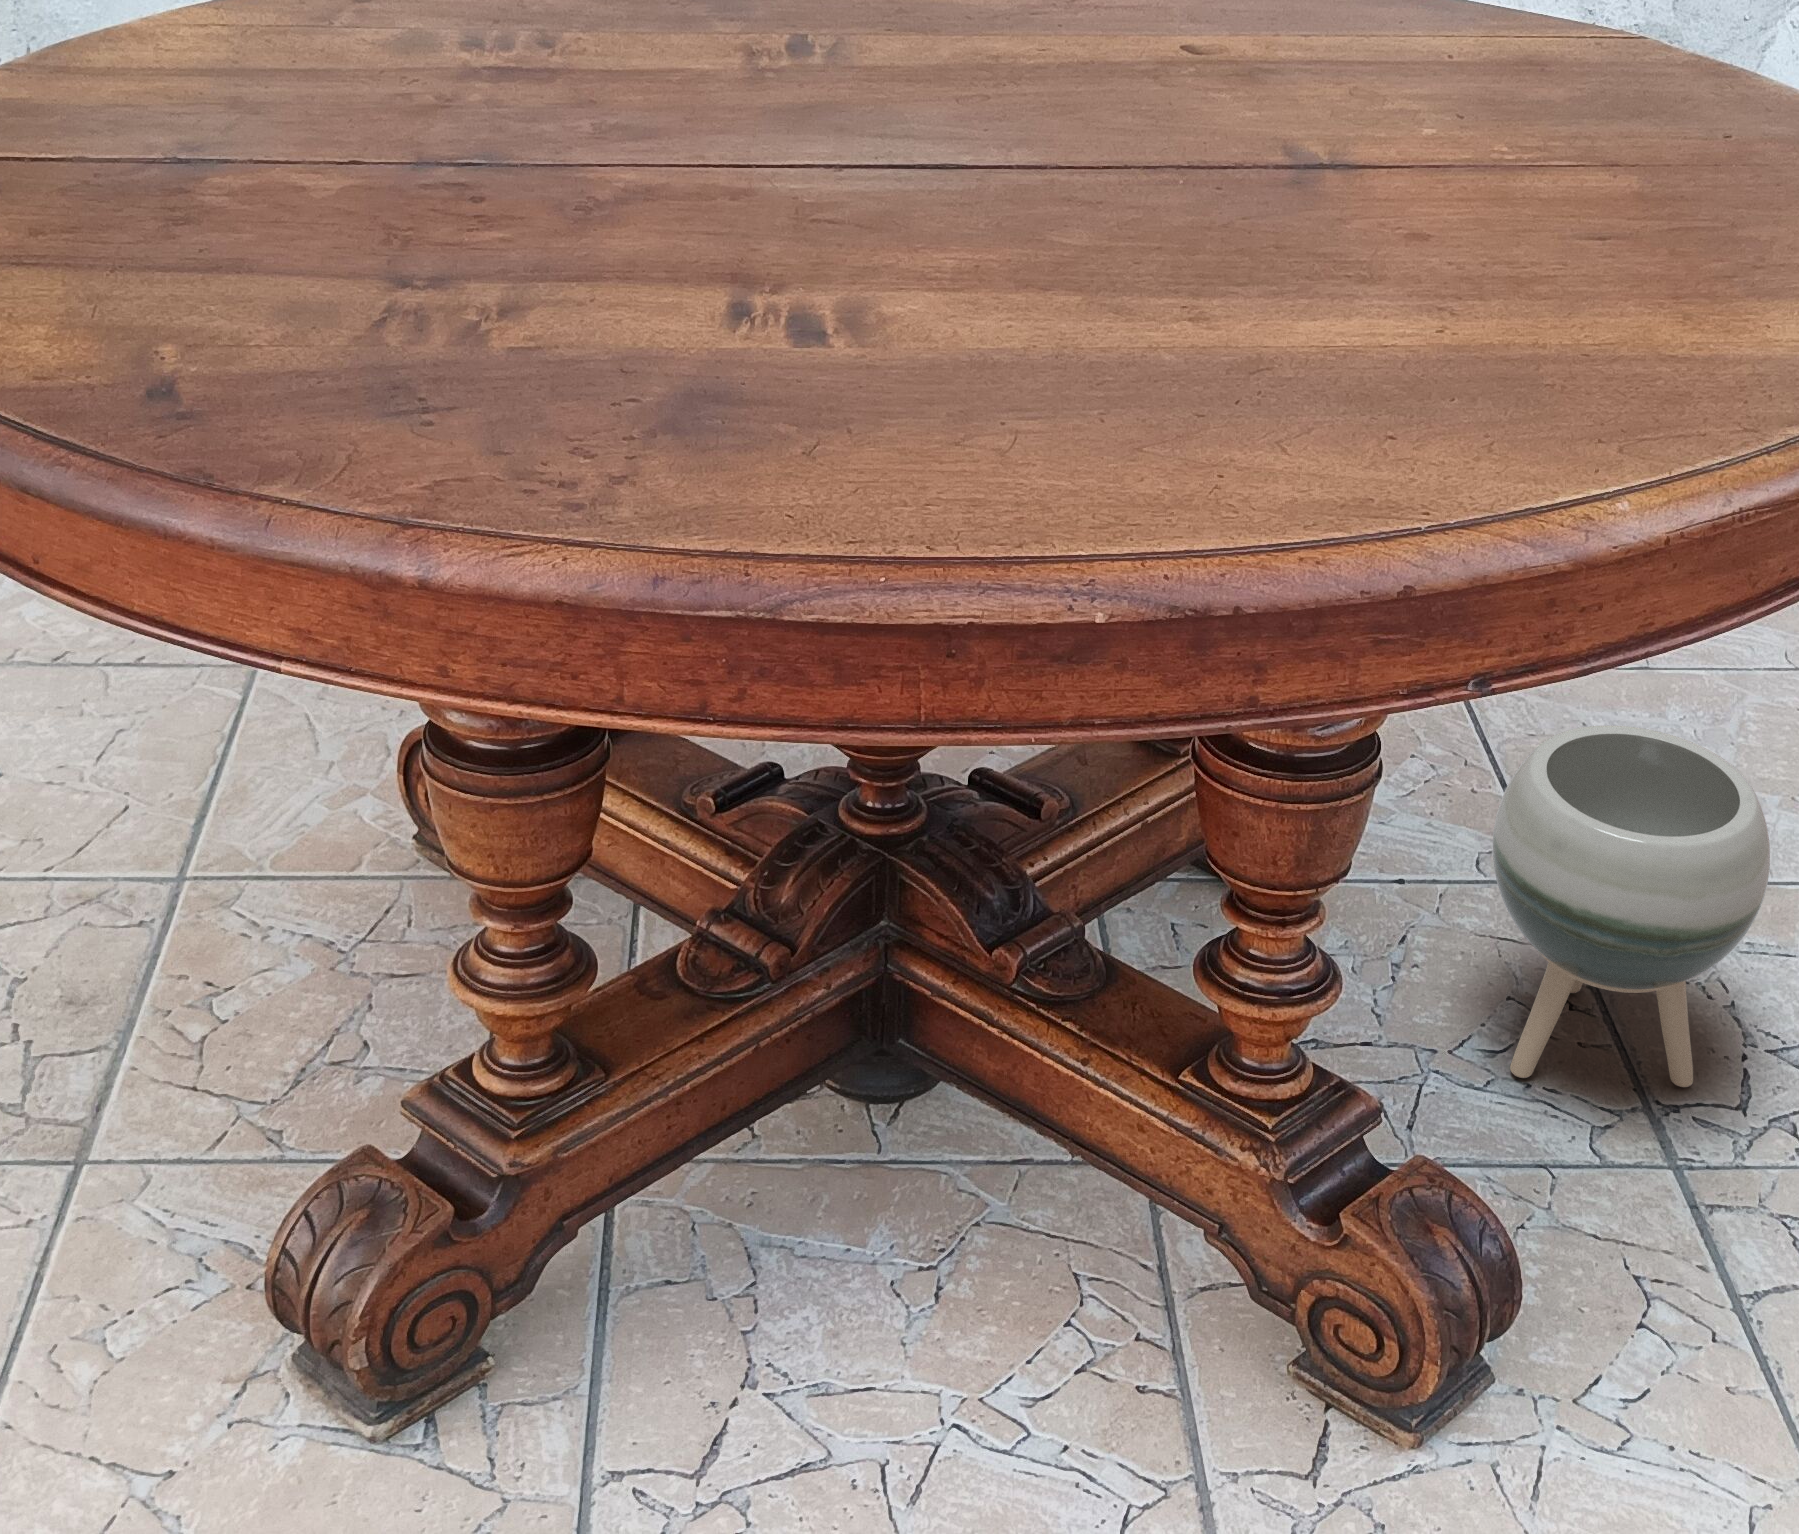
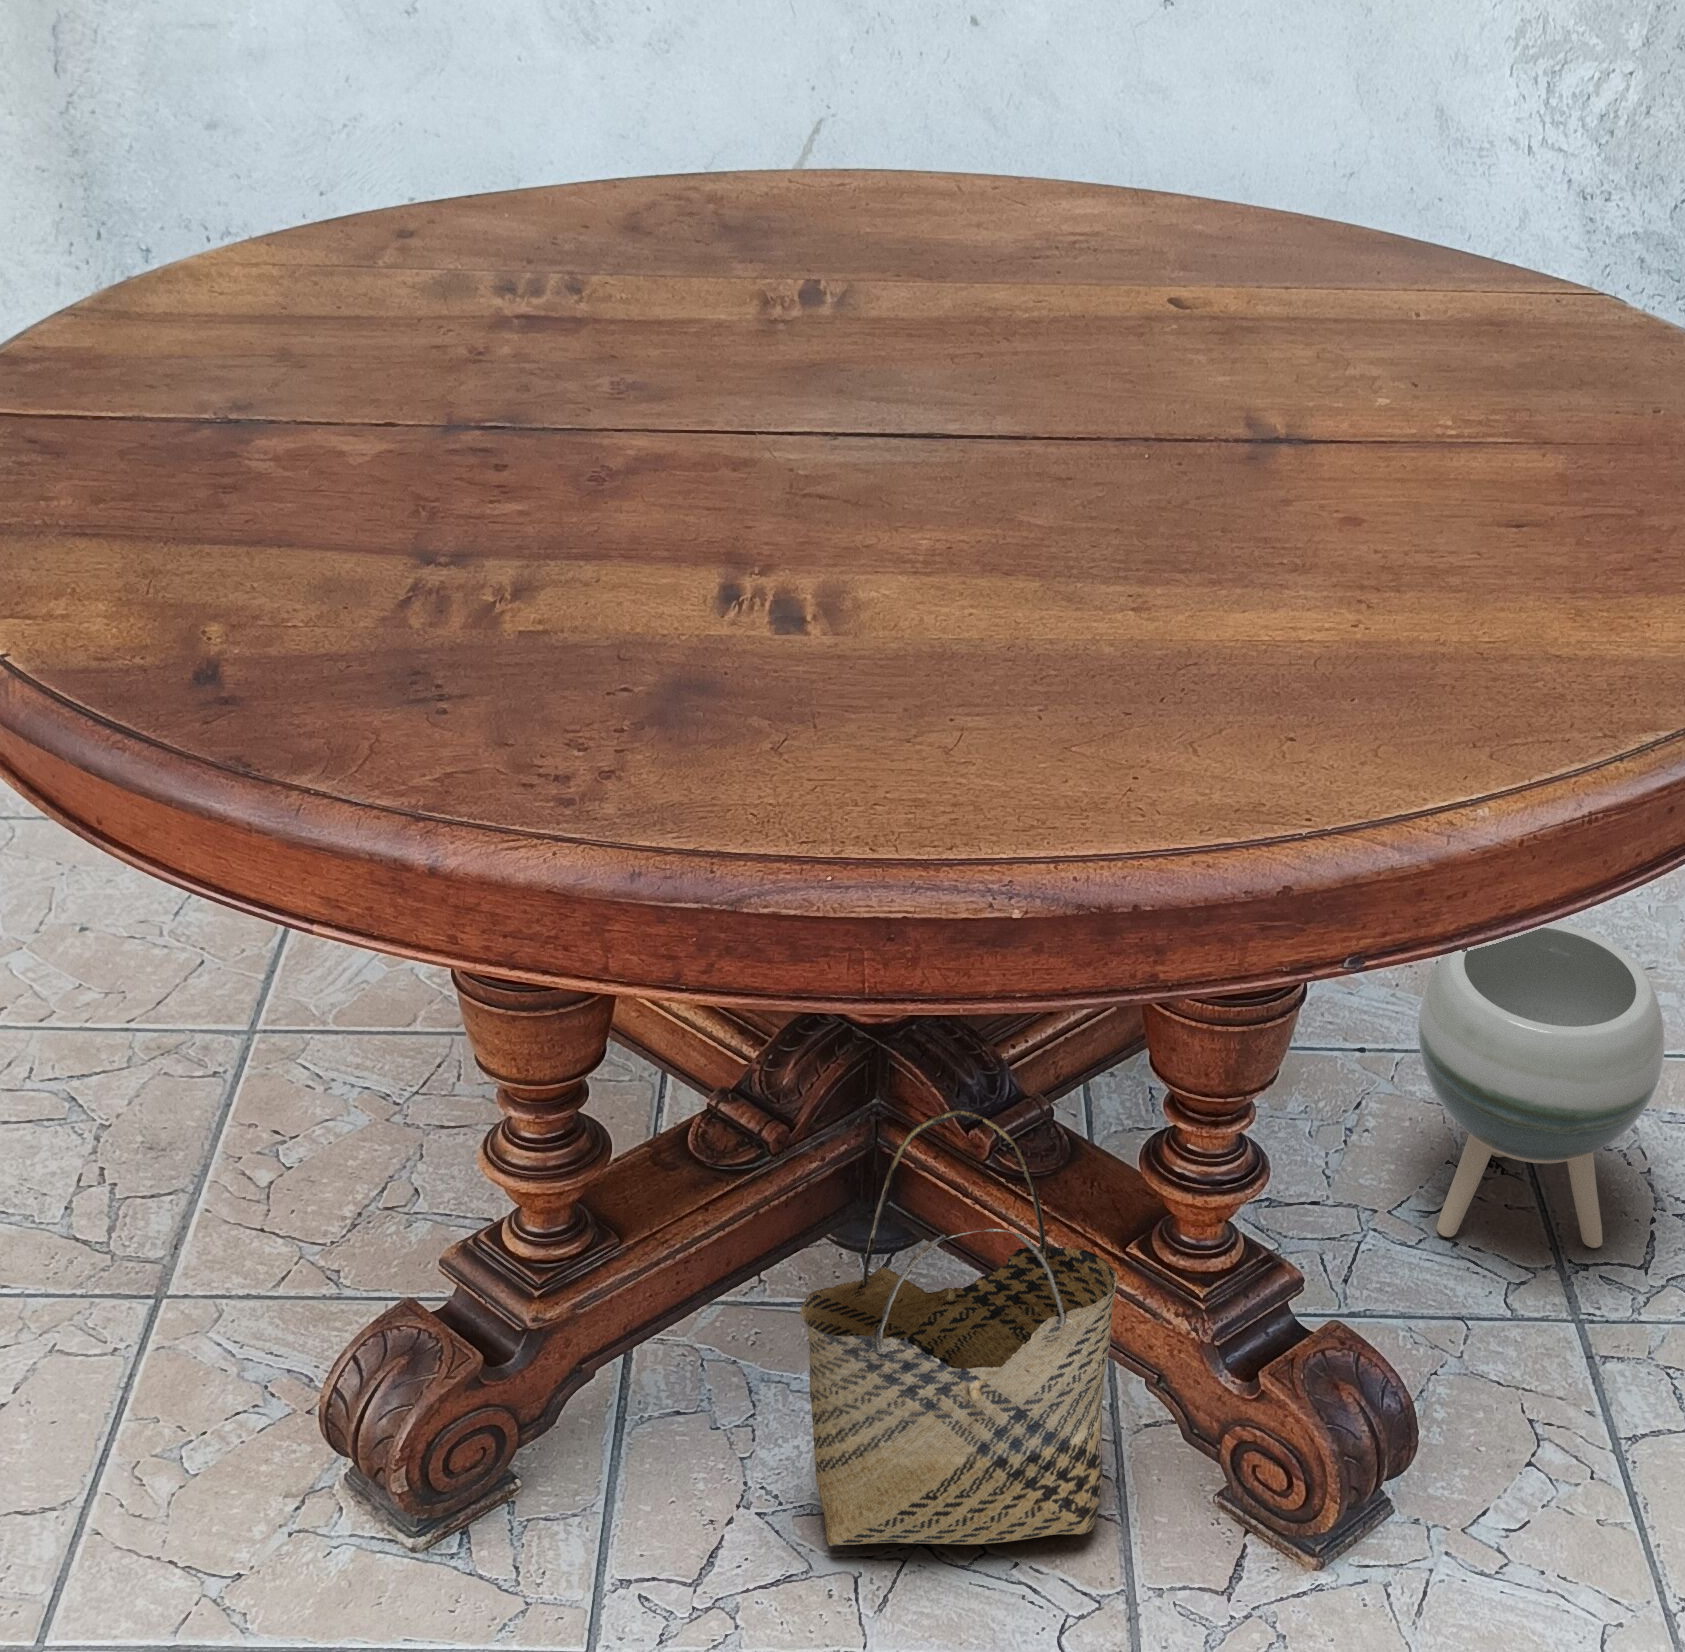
woven basket: none [820,926,1182,1426] -> present [801,1110,1118,1546]

